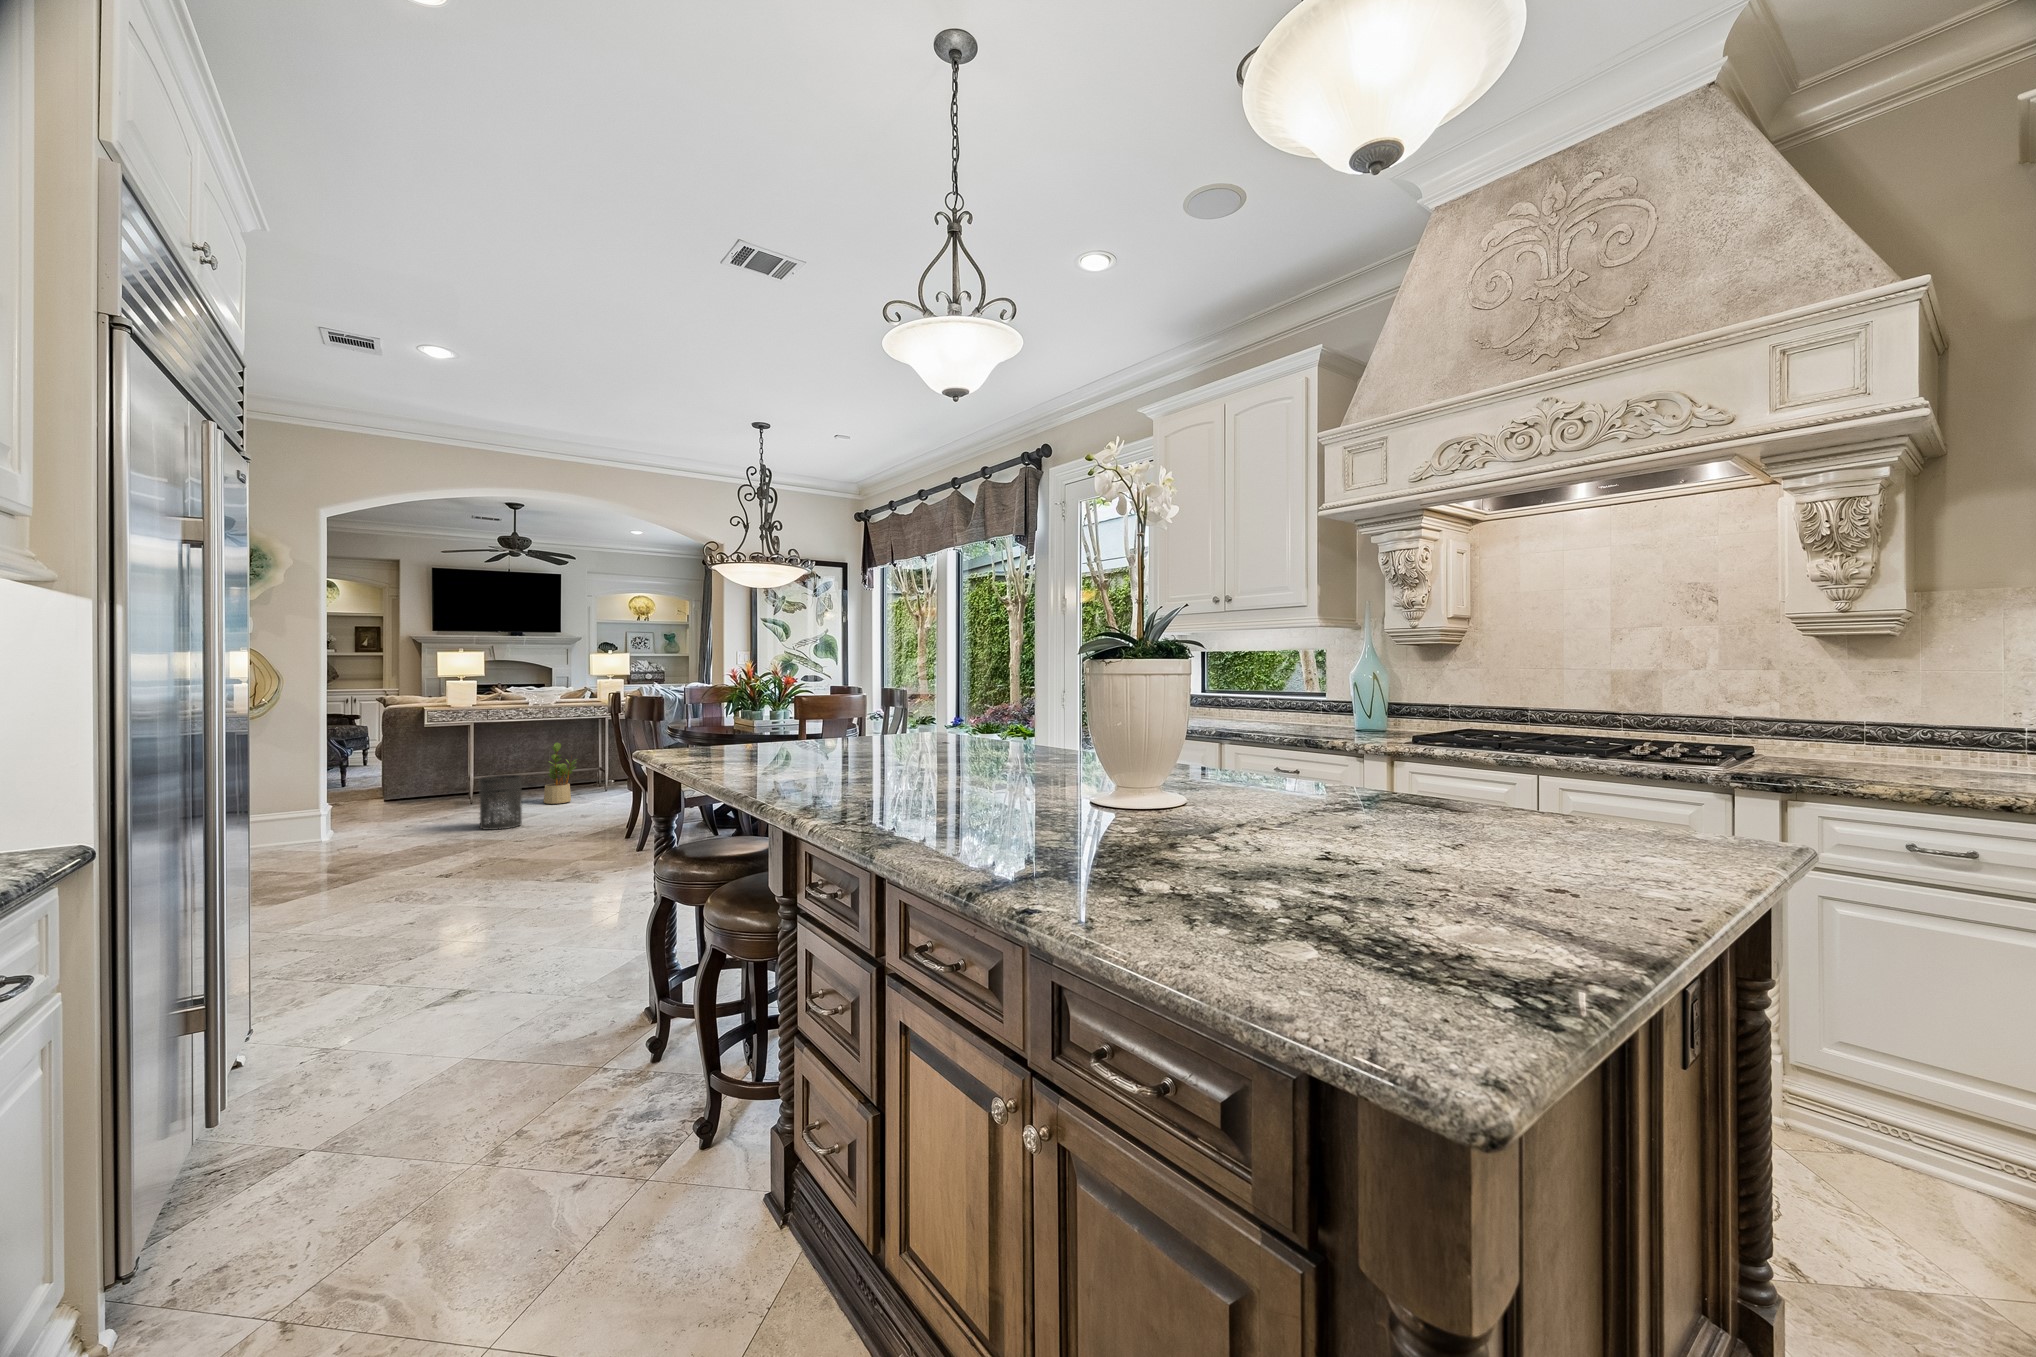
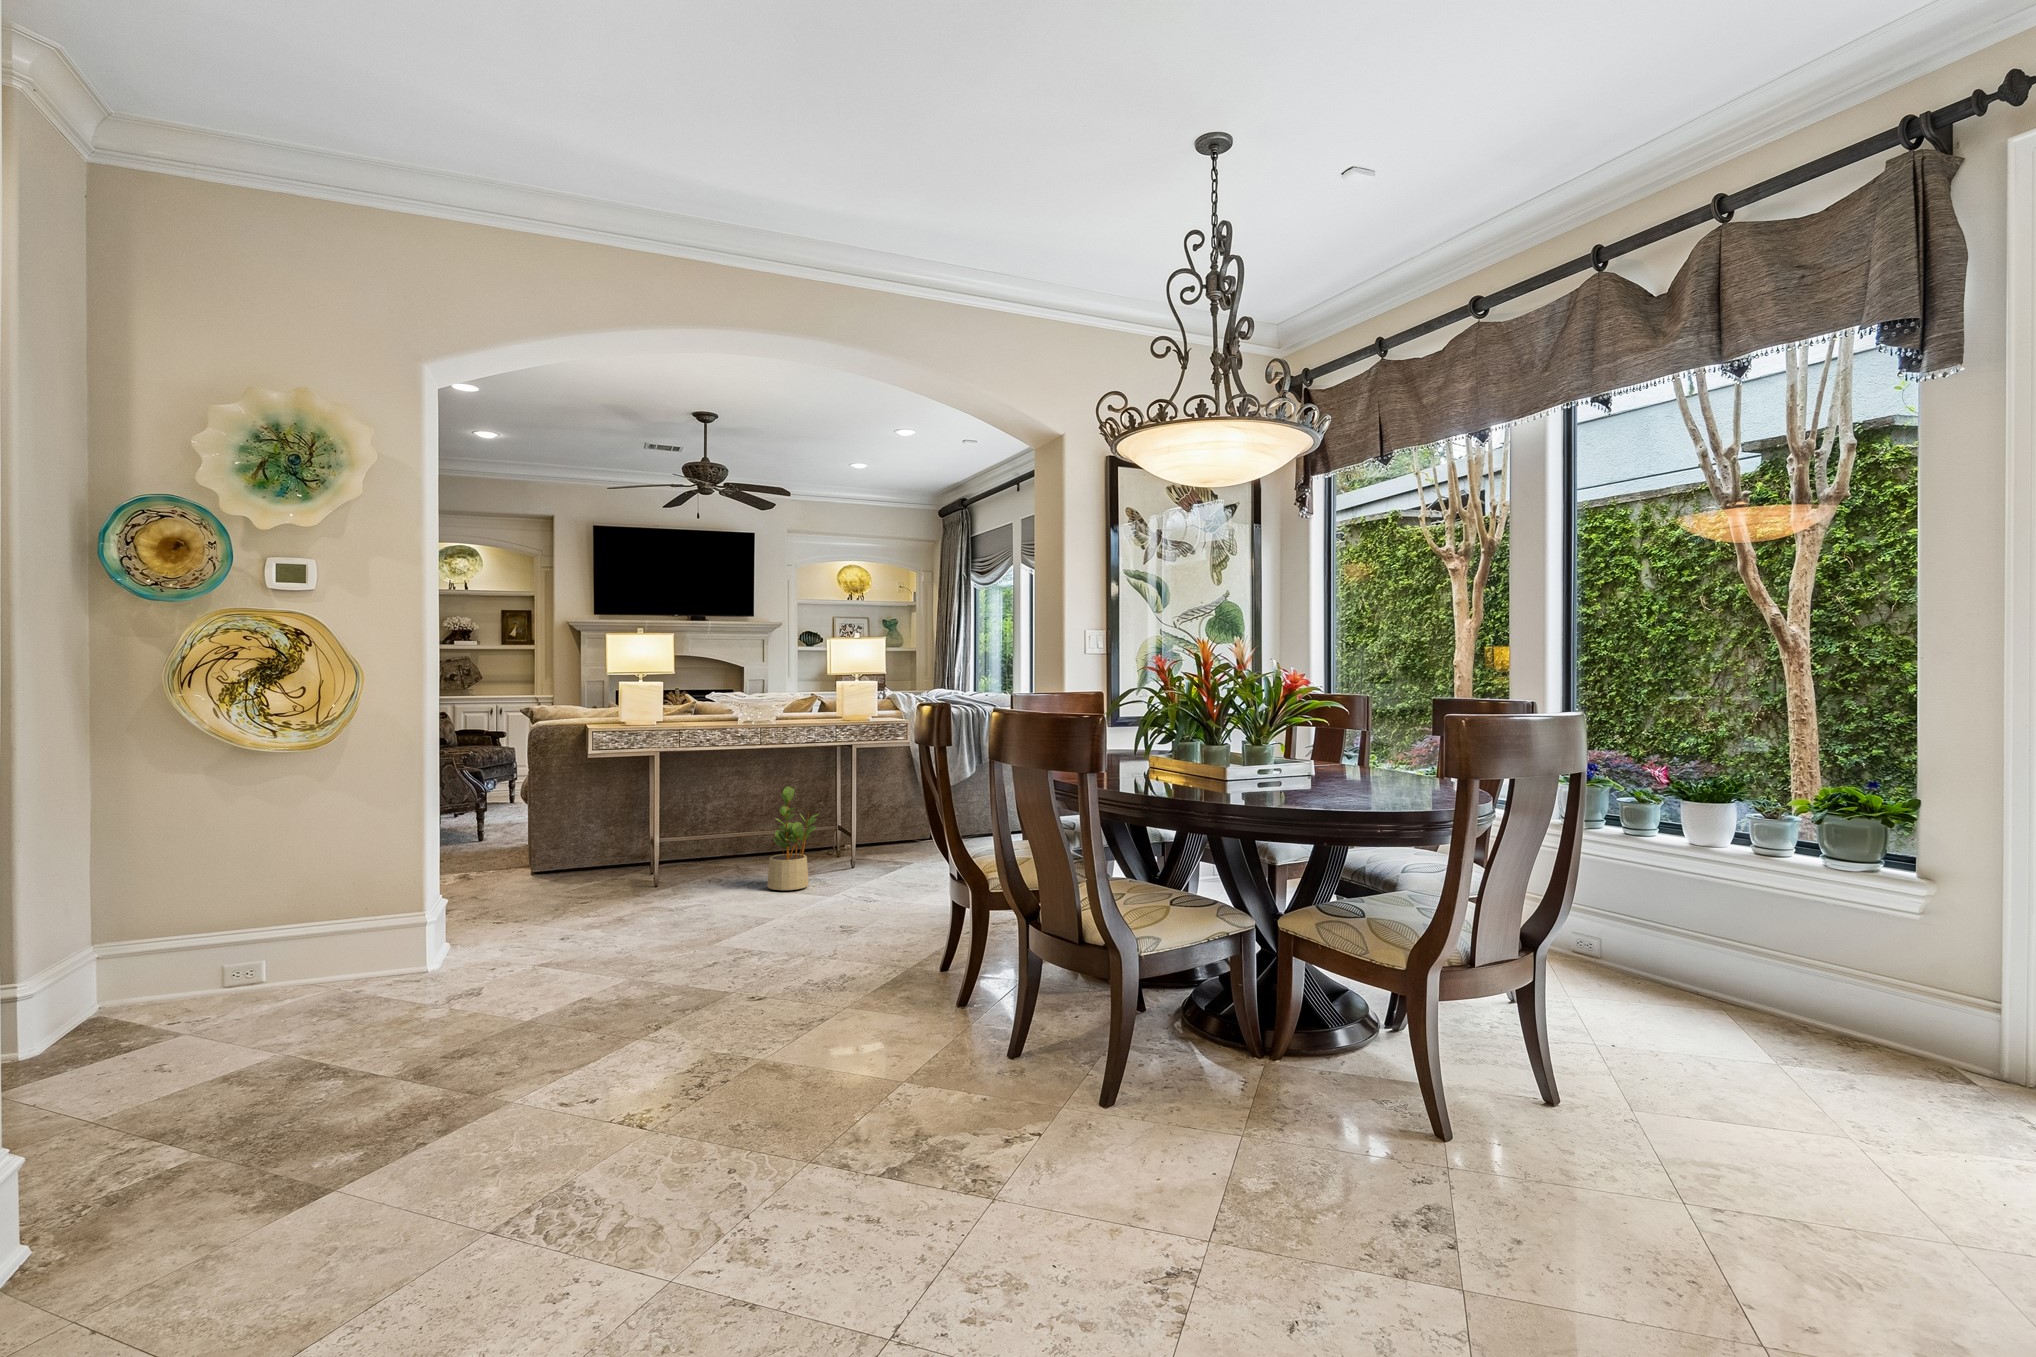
trash can: present [479,775,522,830] -> none [680,849,748,952]

